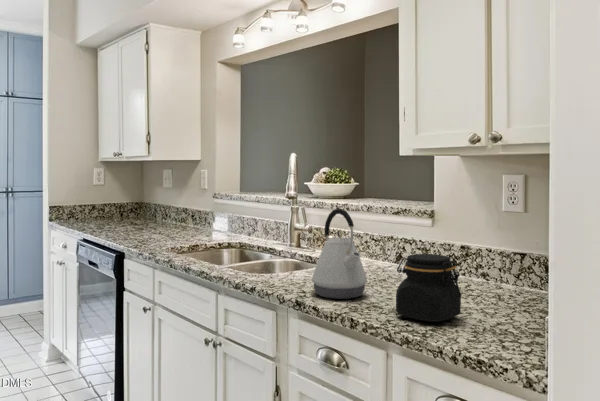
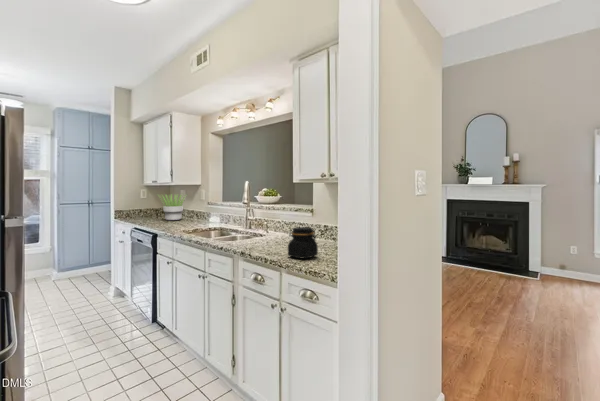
potted plant: none [120,176,179,226] -> present [160,194,185,221]
kettle: present [312,209,367,299] -> none [251,207,277,251]

